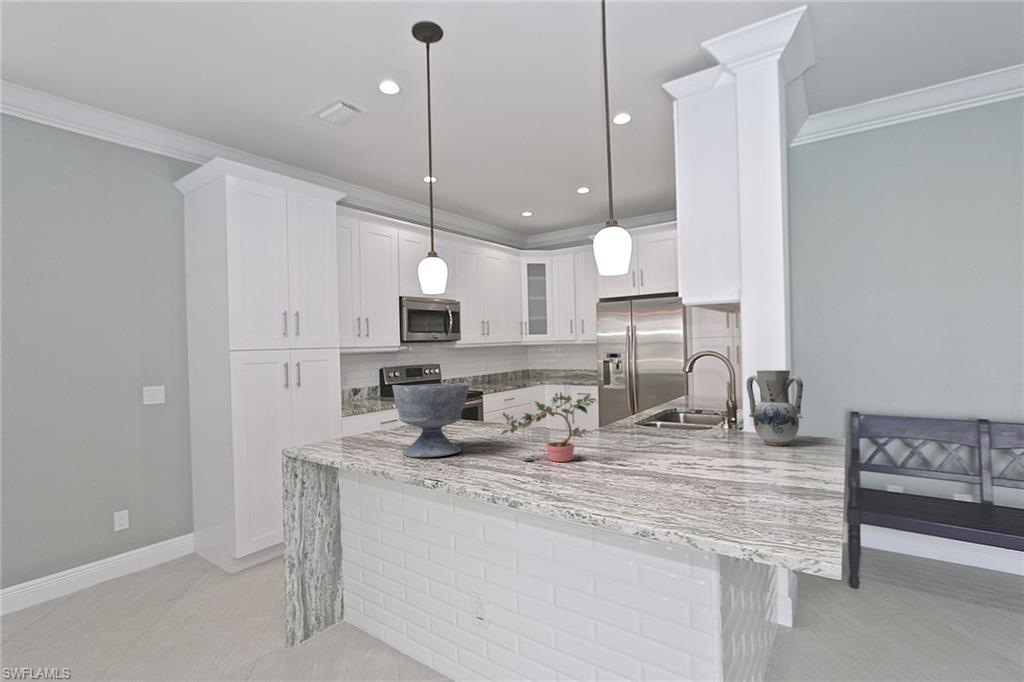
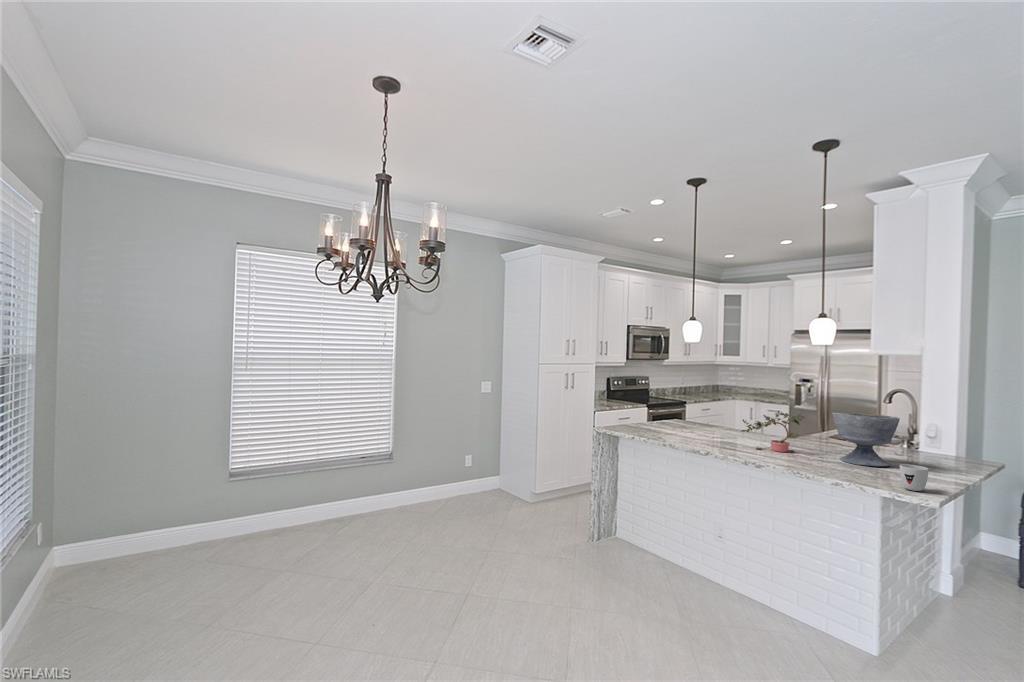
vase: present [747,370,803,445] -> none [920,408,965,461]
bowl: present [393,383,469,457] -> present [832,413,900,466]
mug: none [747,476,798,531] -> present [900,464,928,491]

